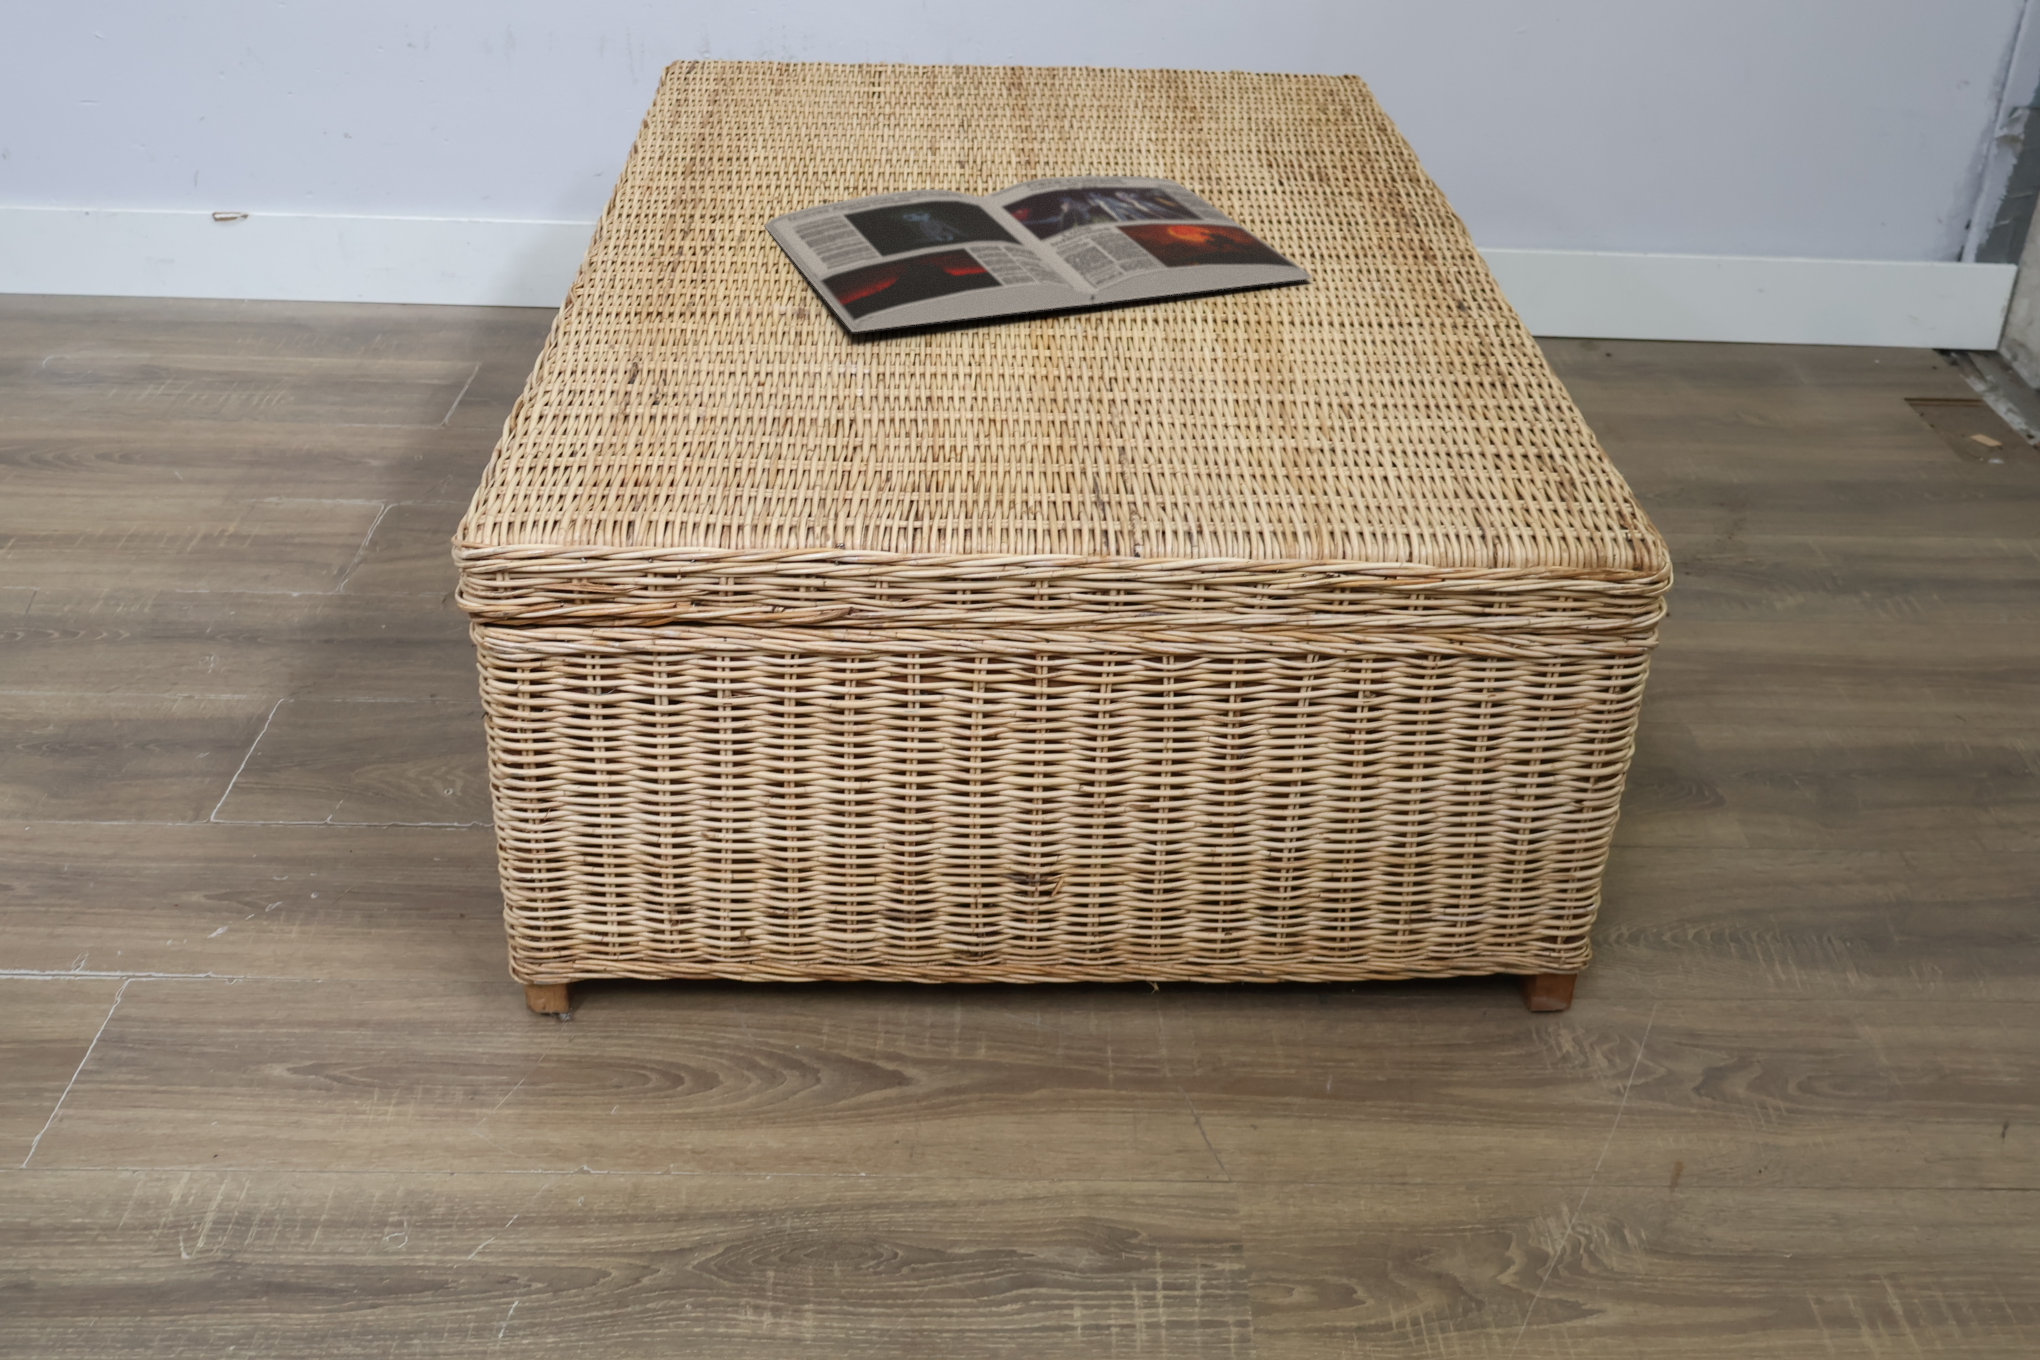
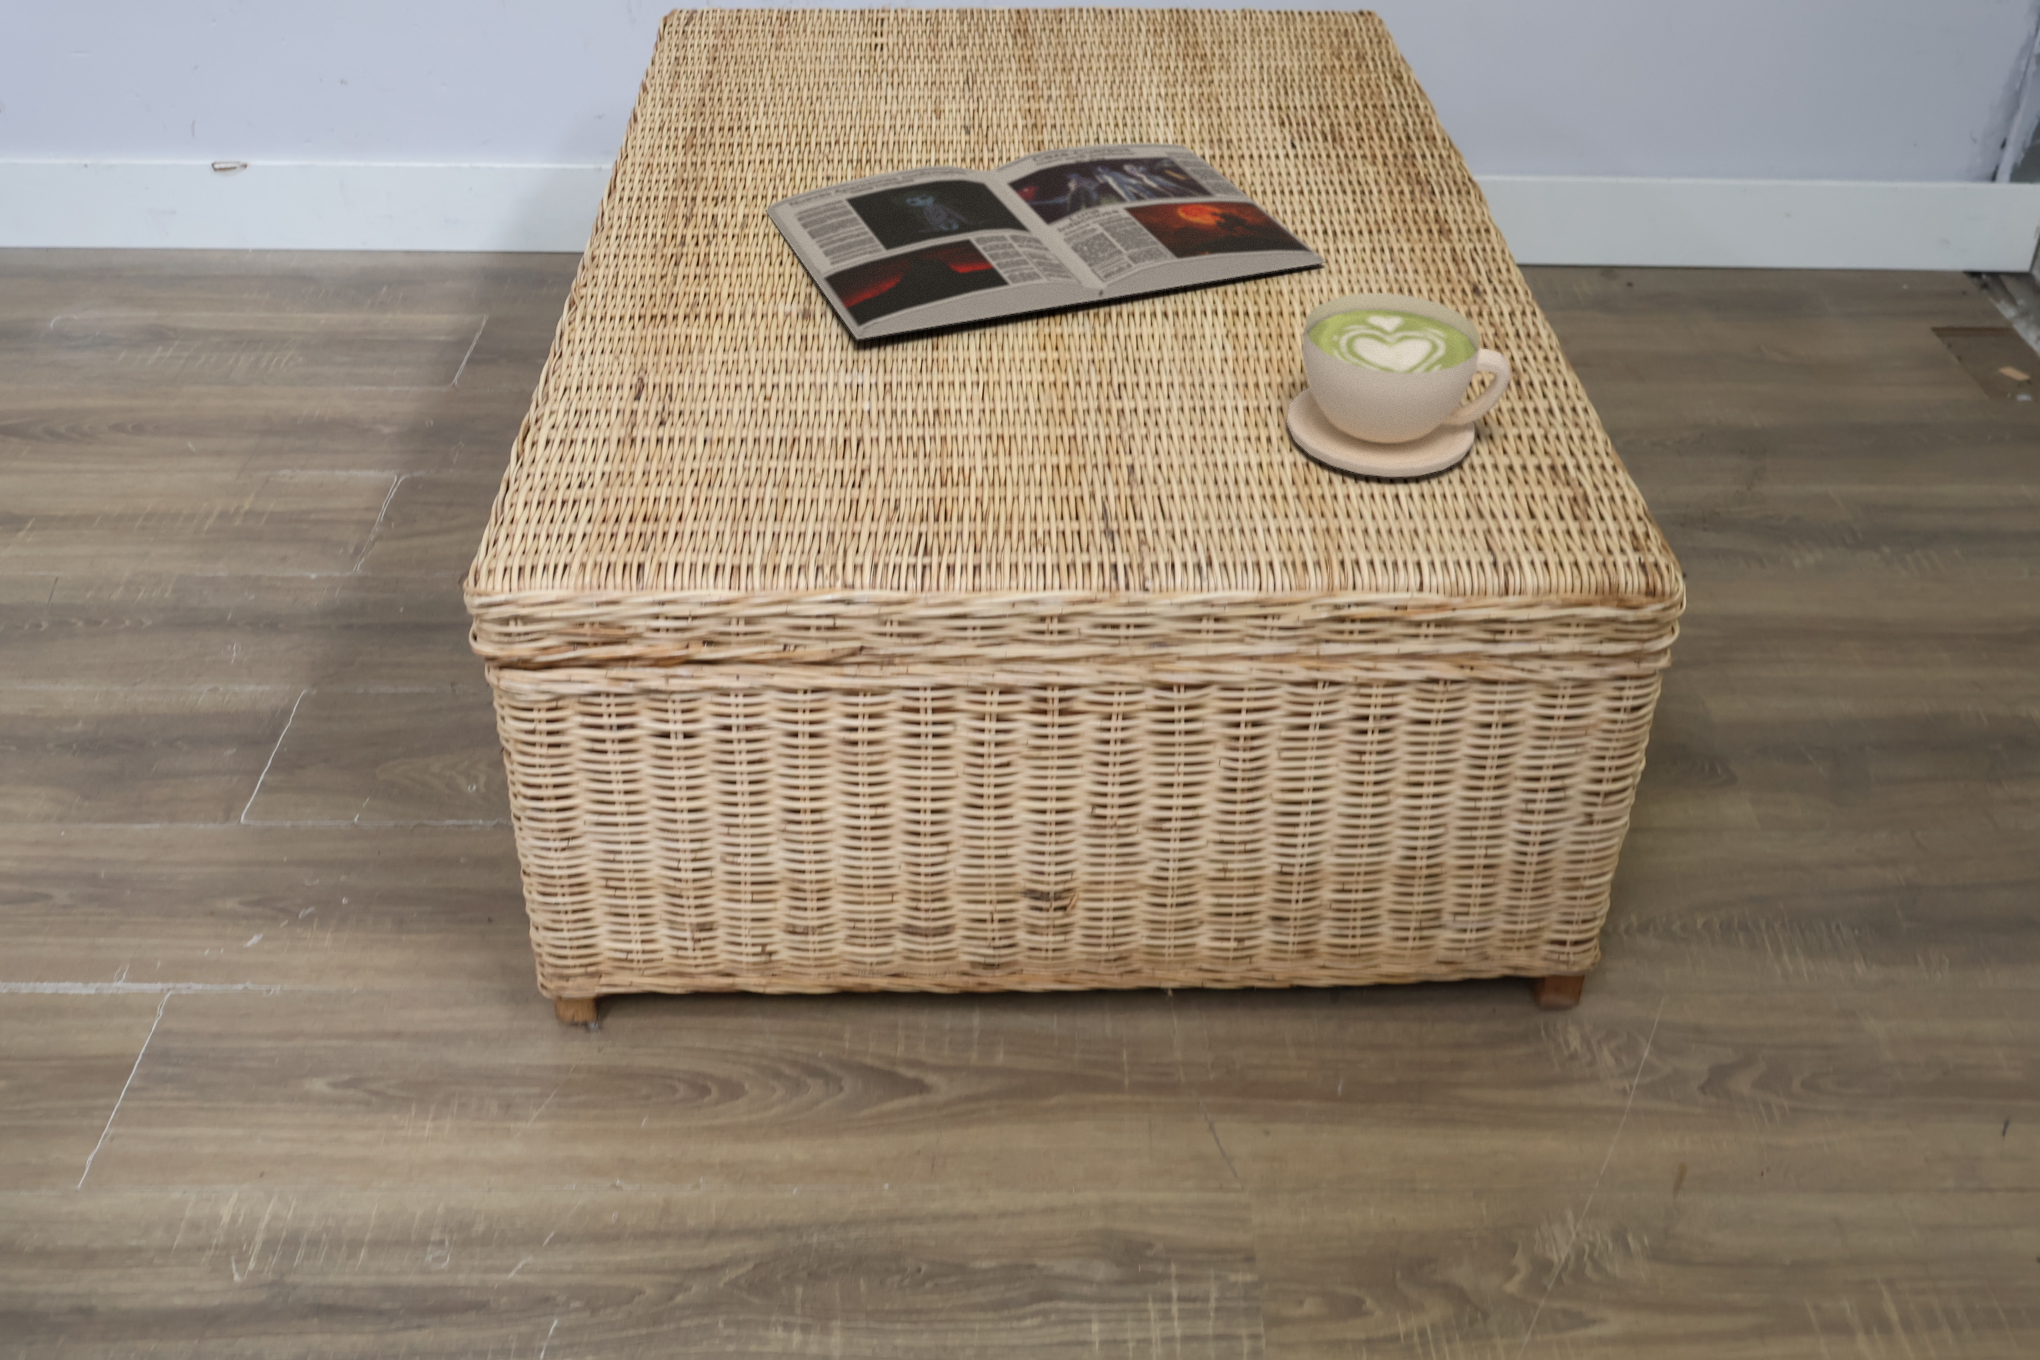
coffee cup: none [1275,288,1494,458] -> present [1287,293,1511,477]

